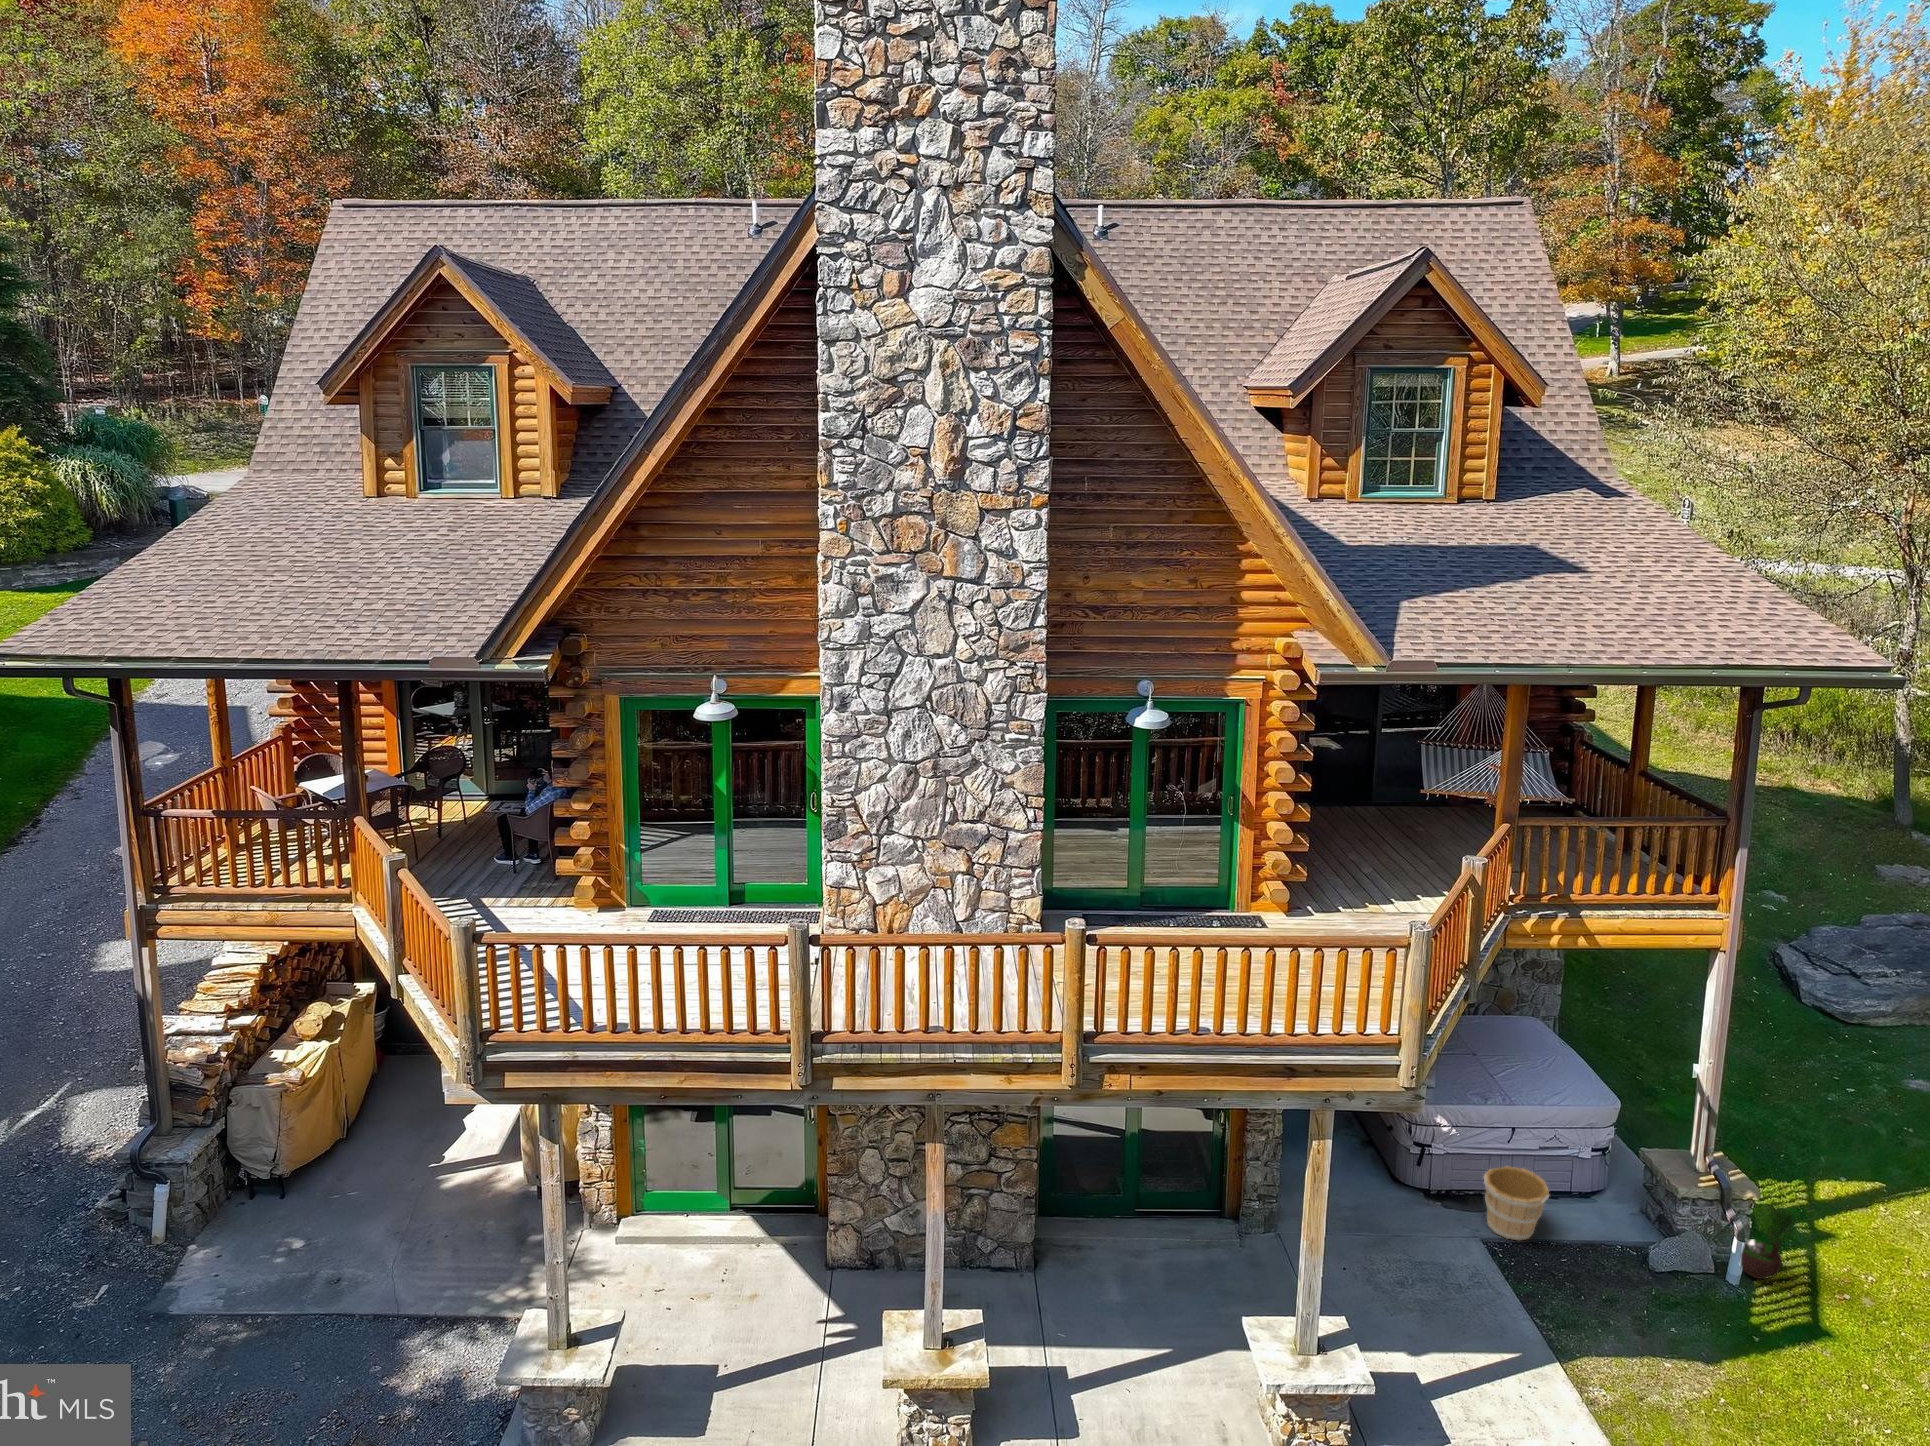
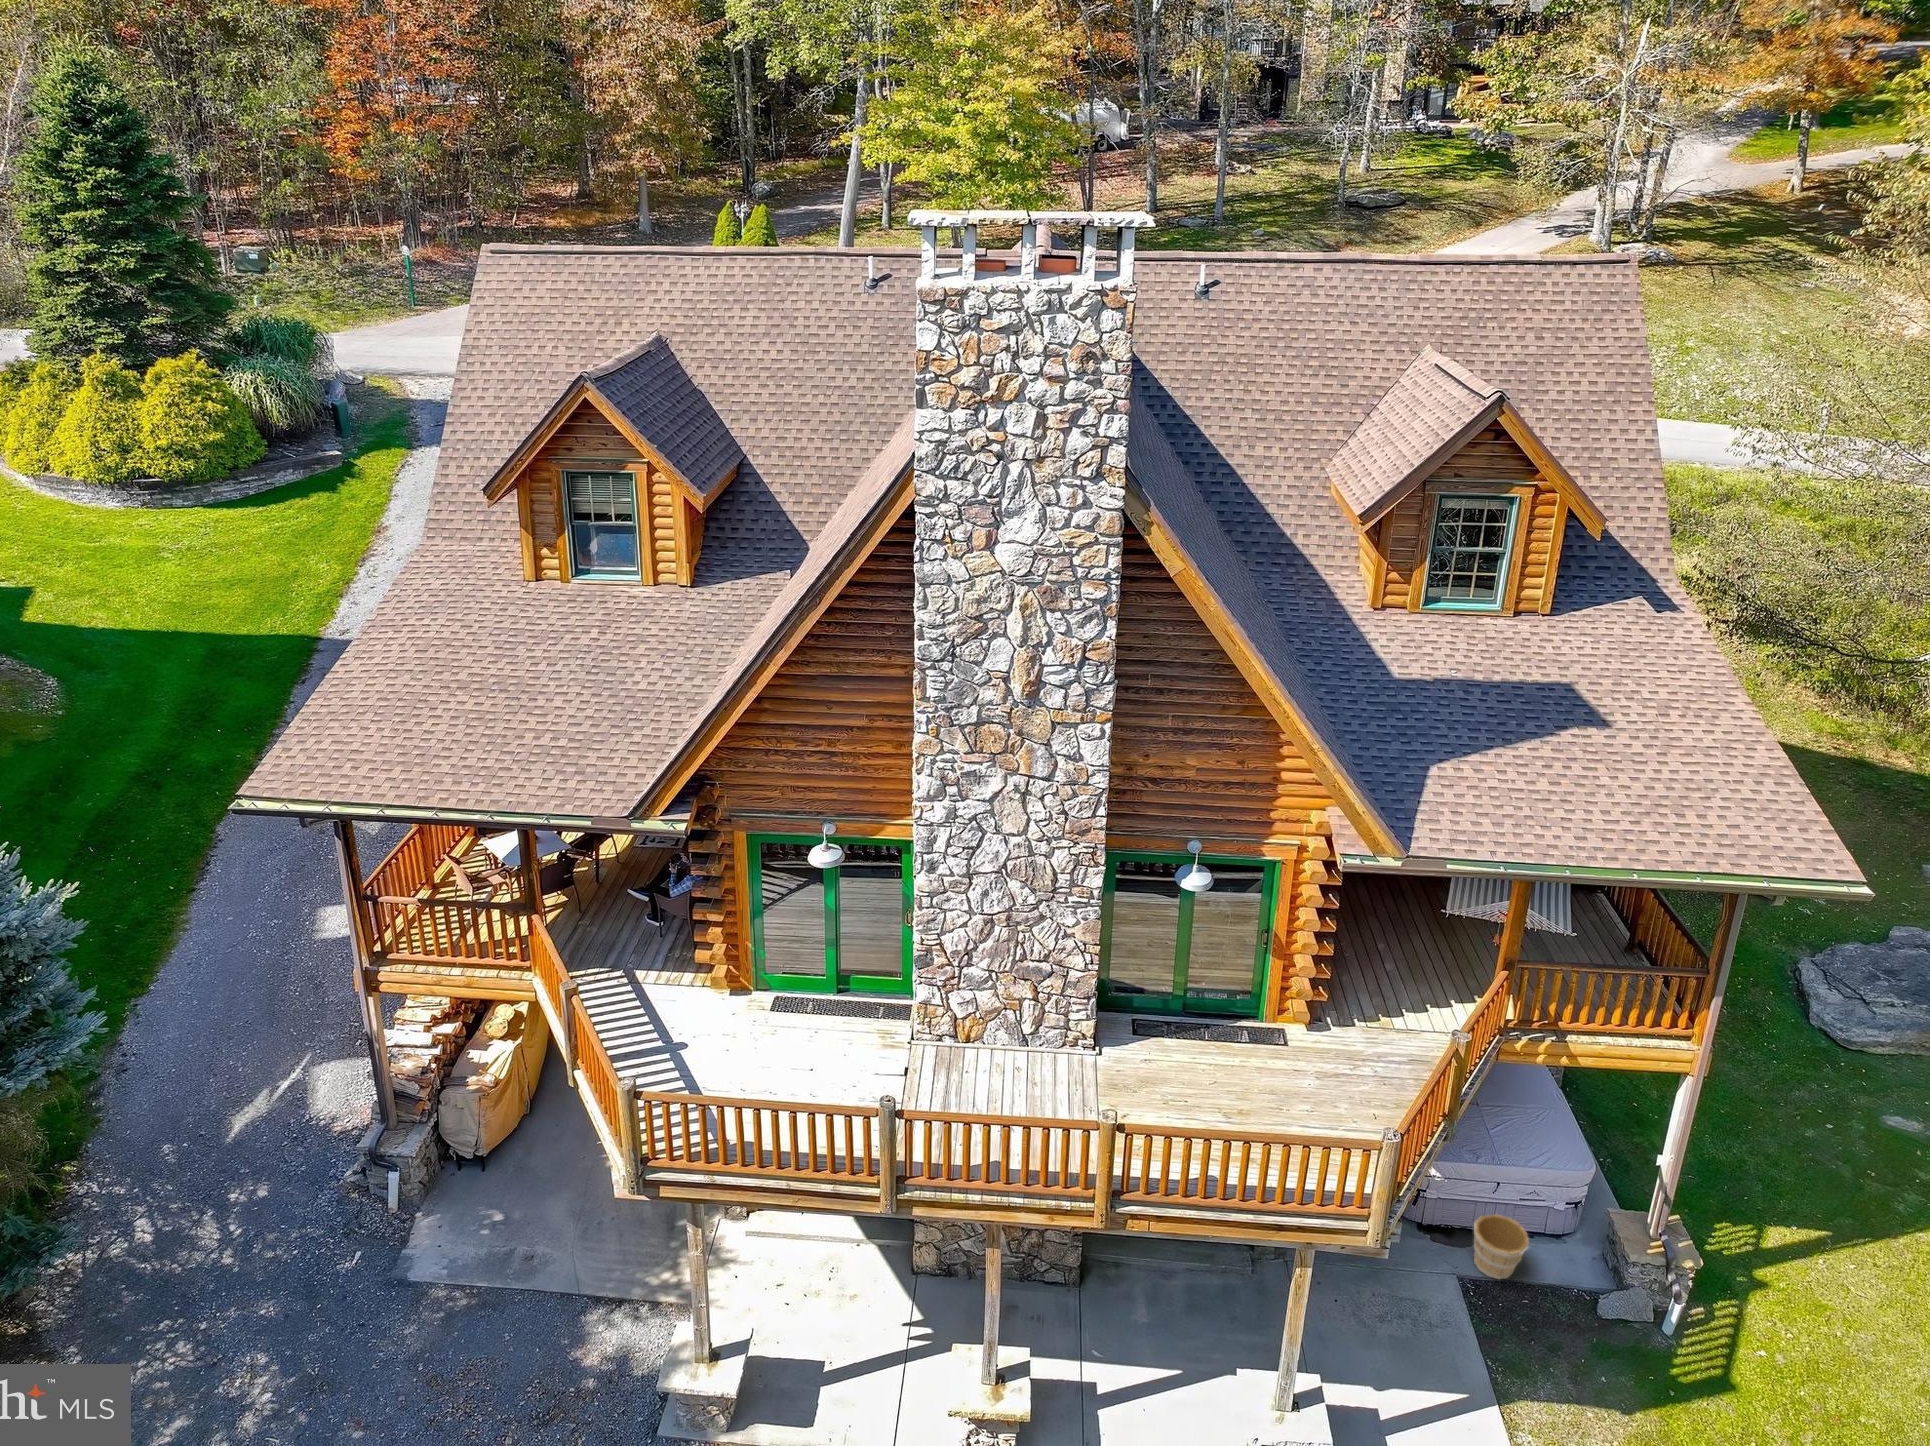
potted tree: present [1741,1203,1805,1279] -> none [1686,1272,1751,1333]

